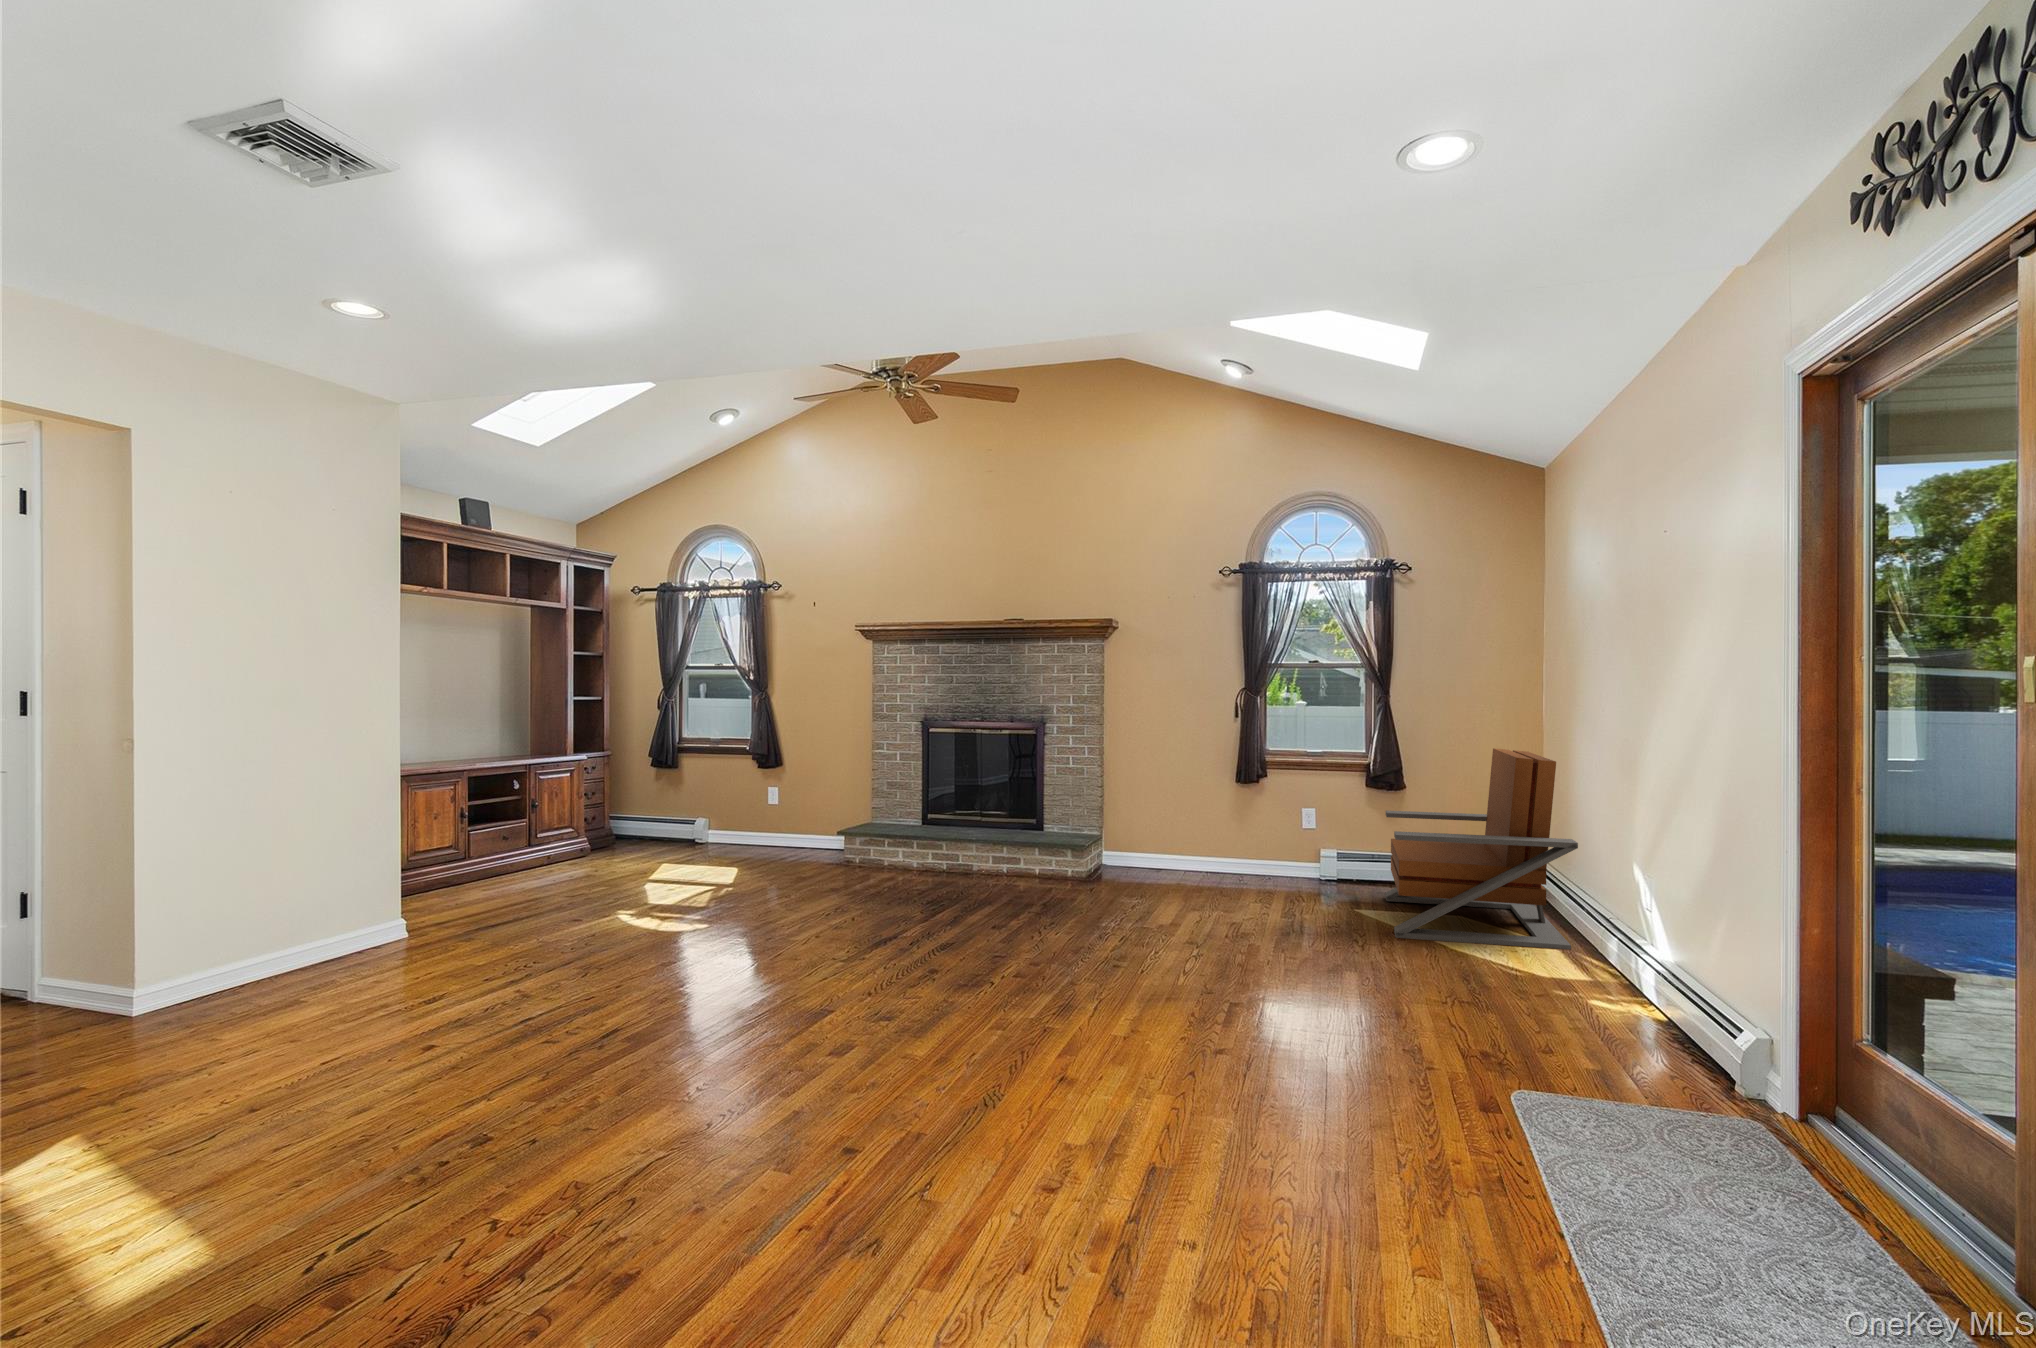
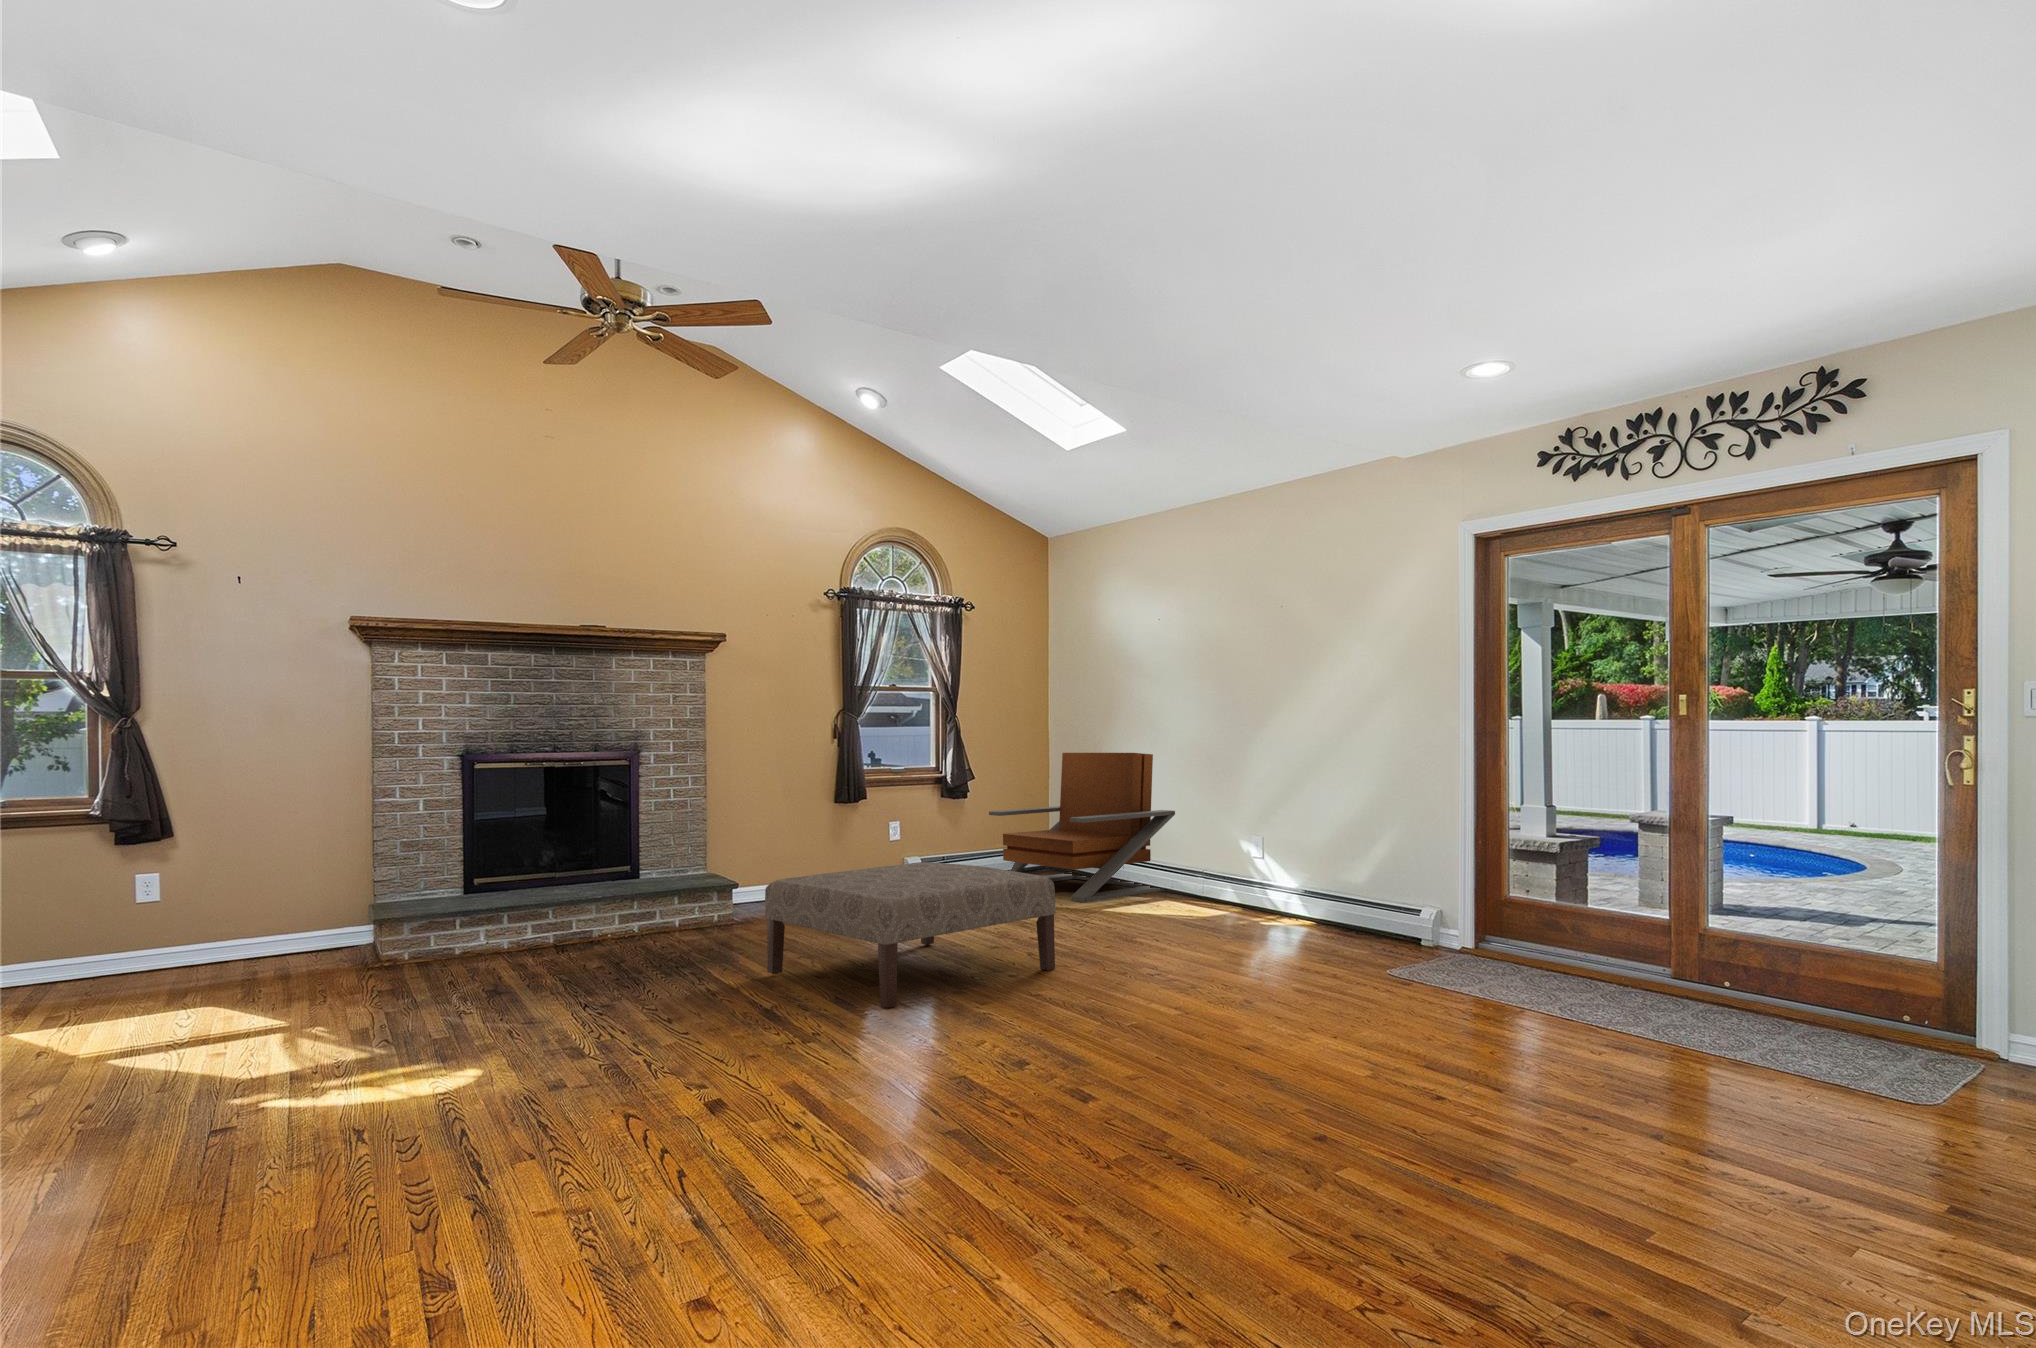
ottoman: none [867,849,1106,990] -> present [765,862,1056,1008]

